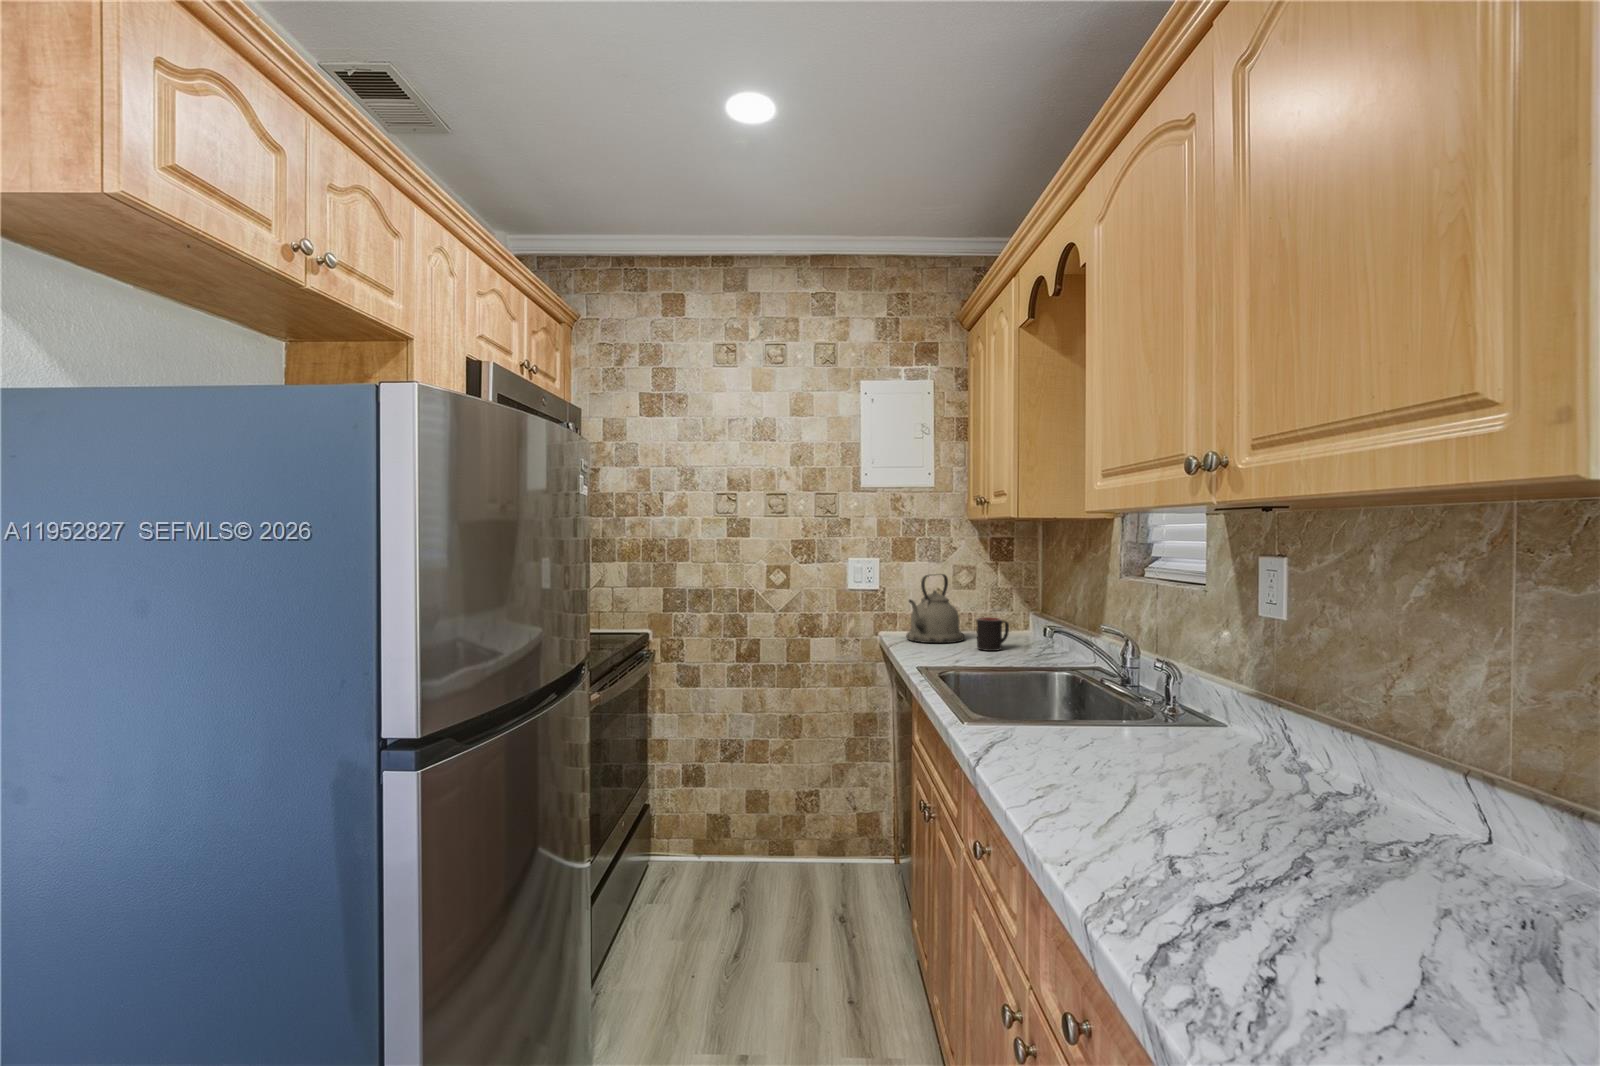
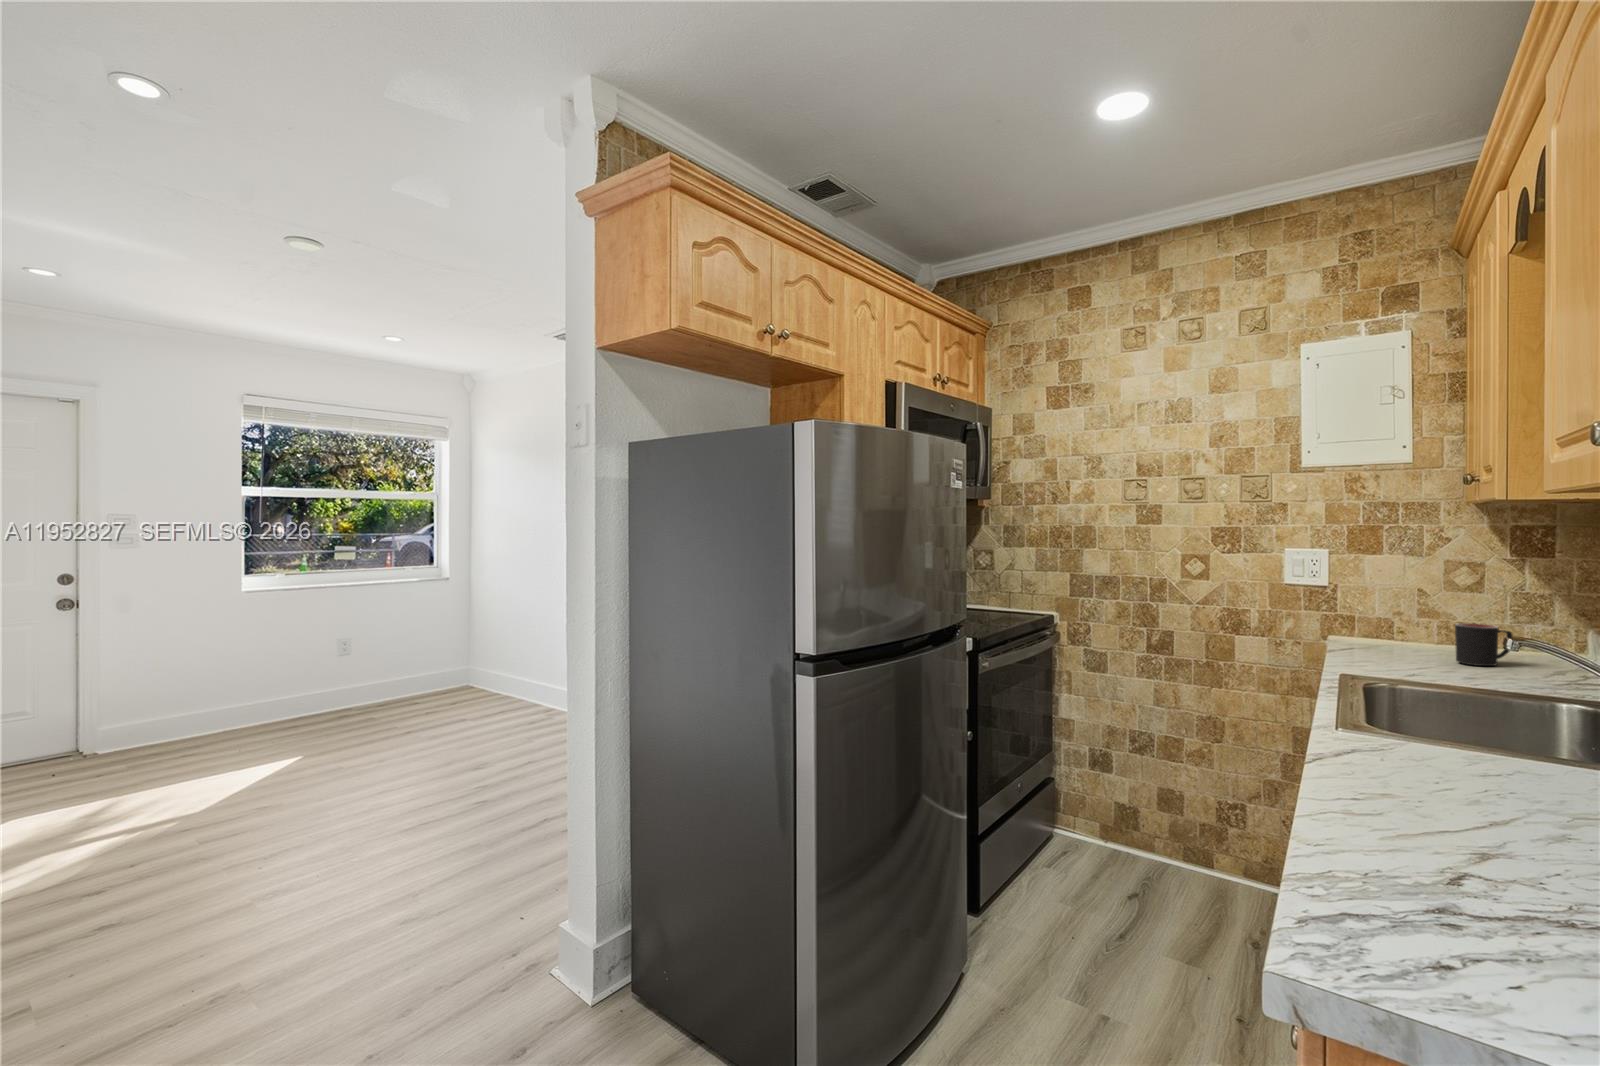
kettle: present [906,574,964,643] -> none [1356,568,1451,653]

